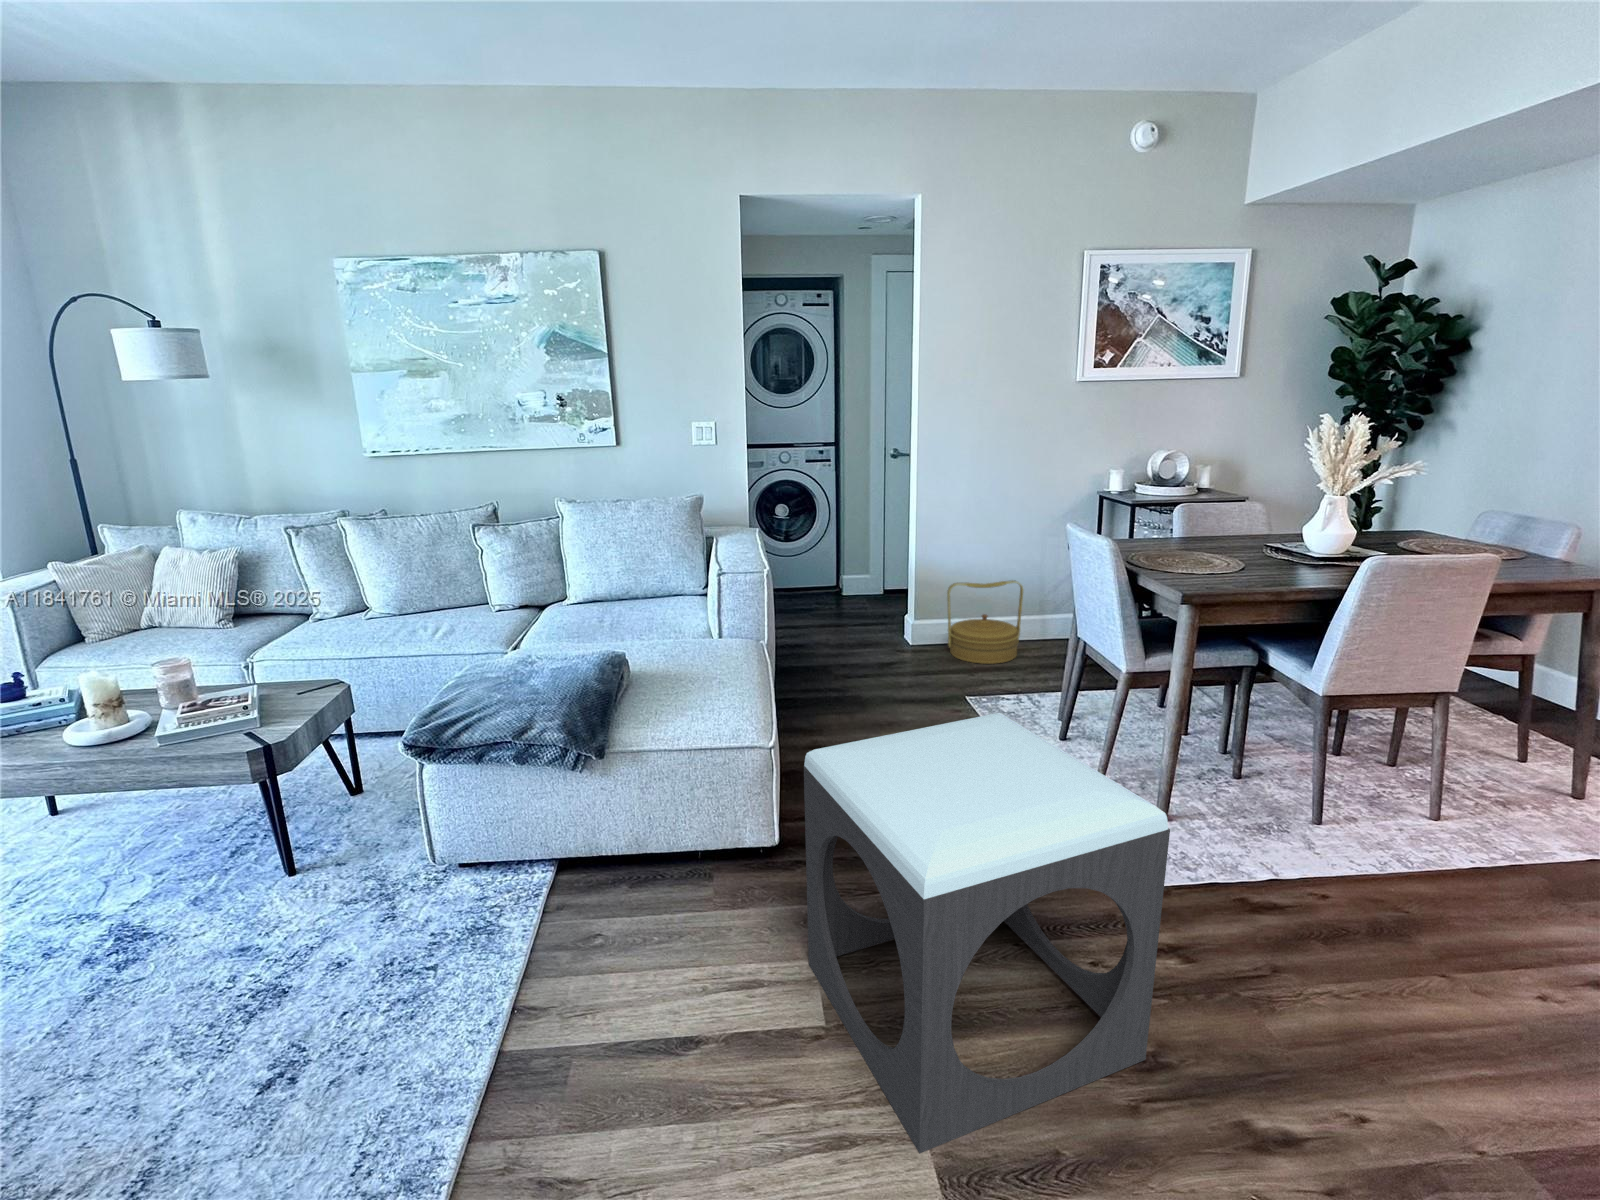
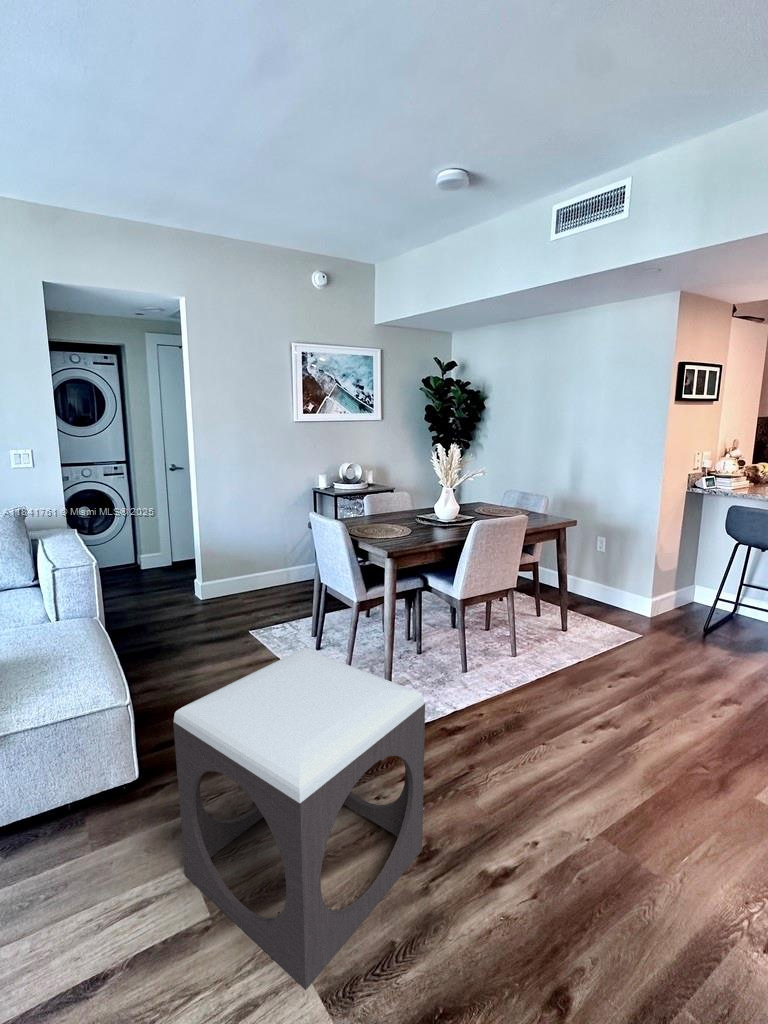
woven basket: present [947,580,1023,664] -> none [228,549,279,607]

